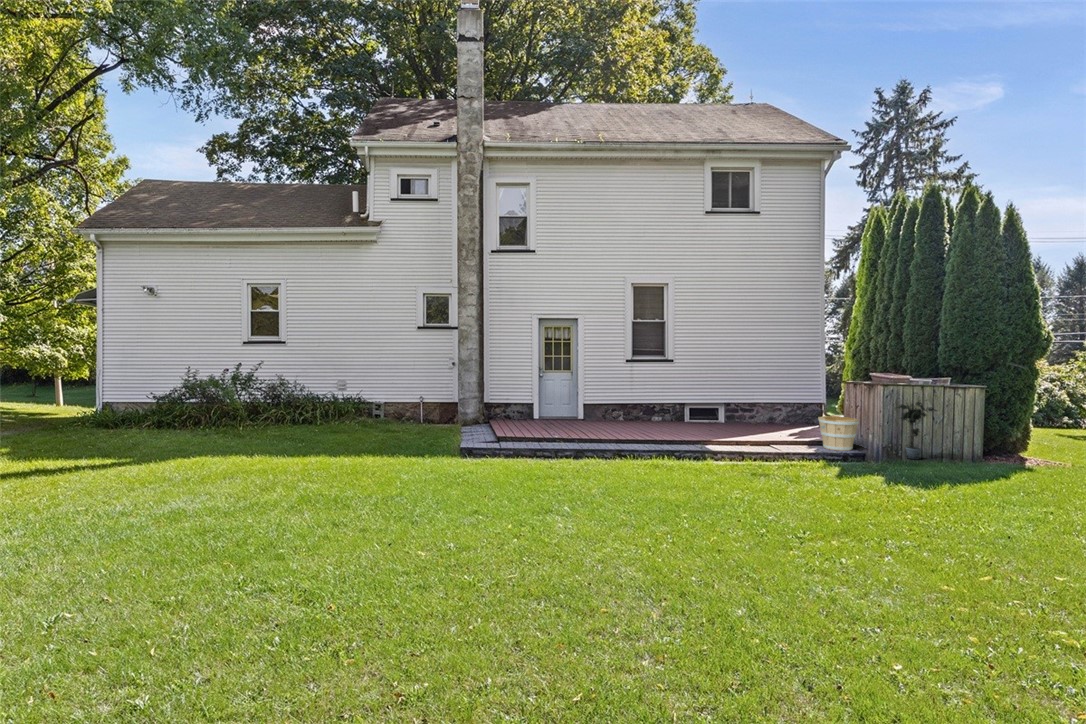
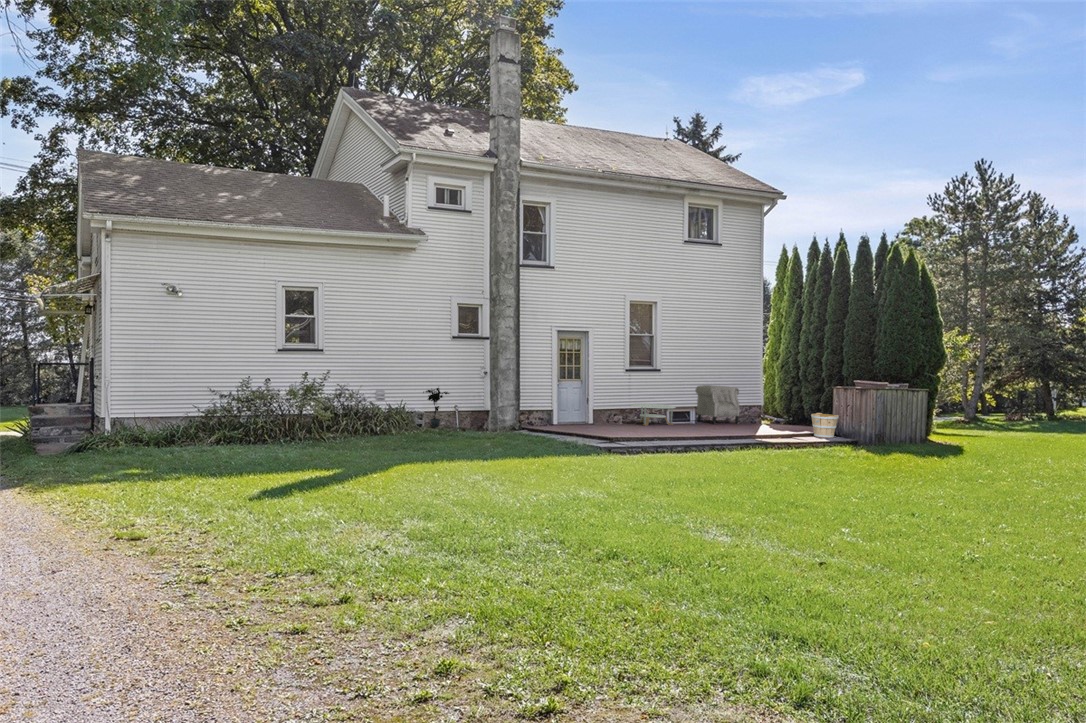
chair: none [718,378,771,425] -> present [696,385,739,424]
round table: none [622,398,675,424] -> present [631,404,675,426]
potted plant: present [895,402,937,459] -> present [423,388,449,427]

